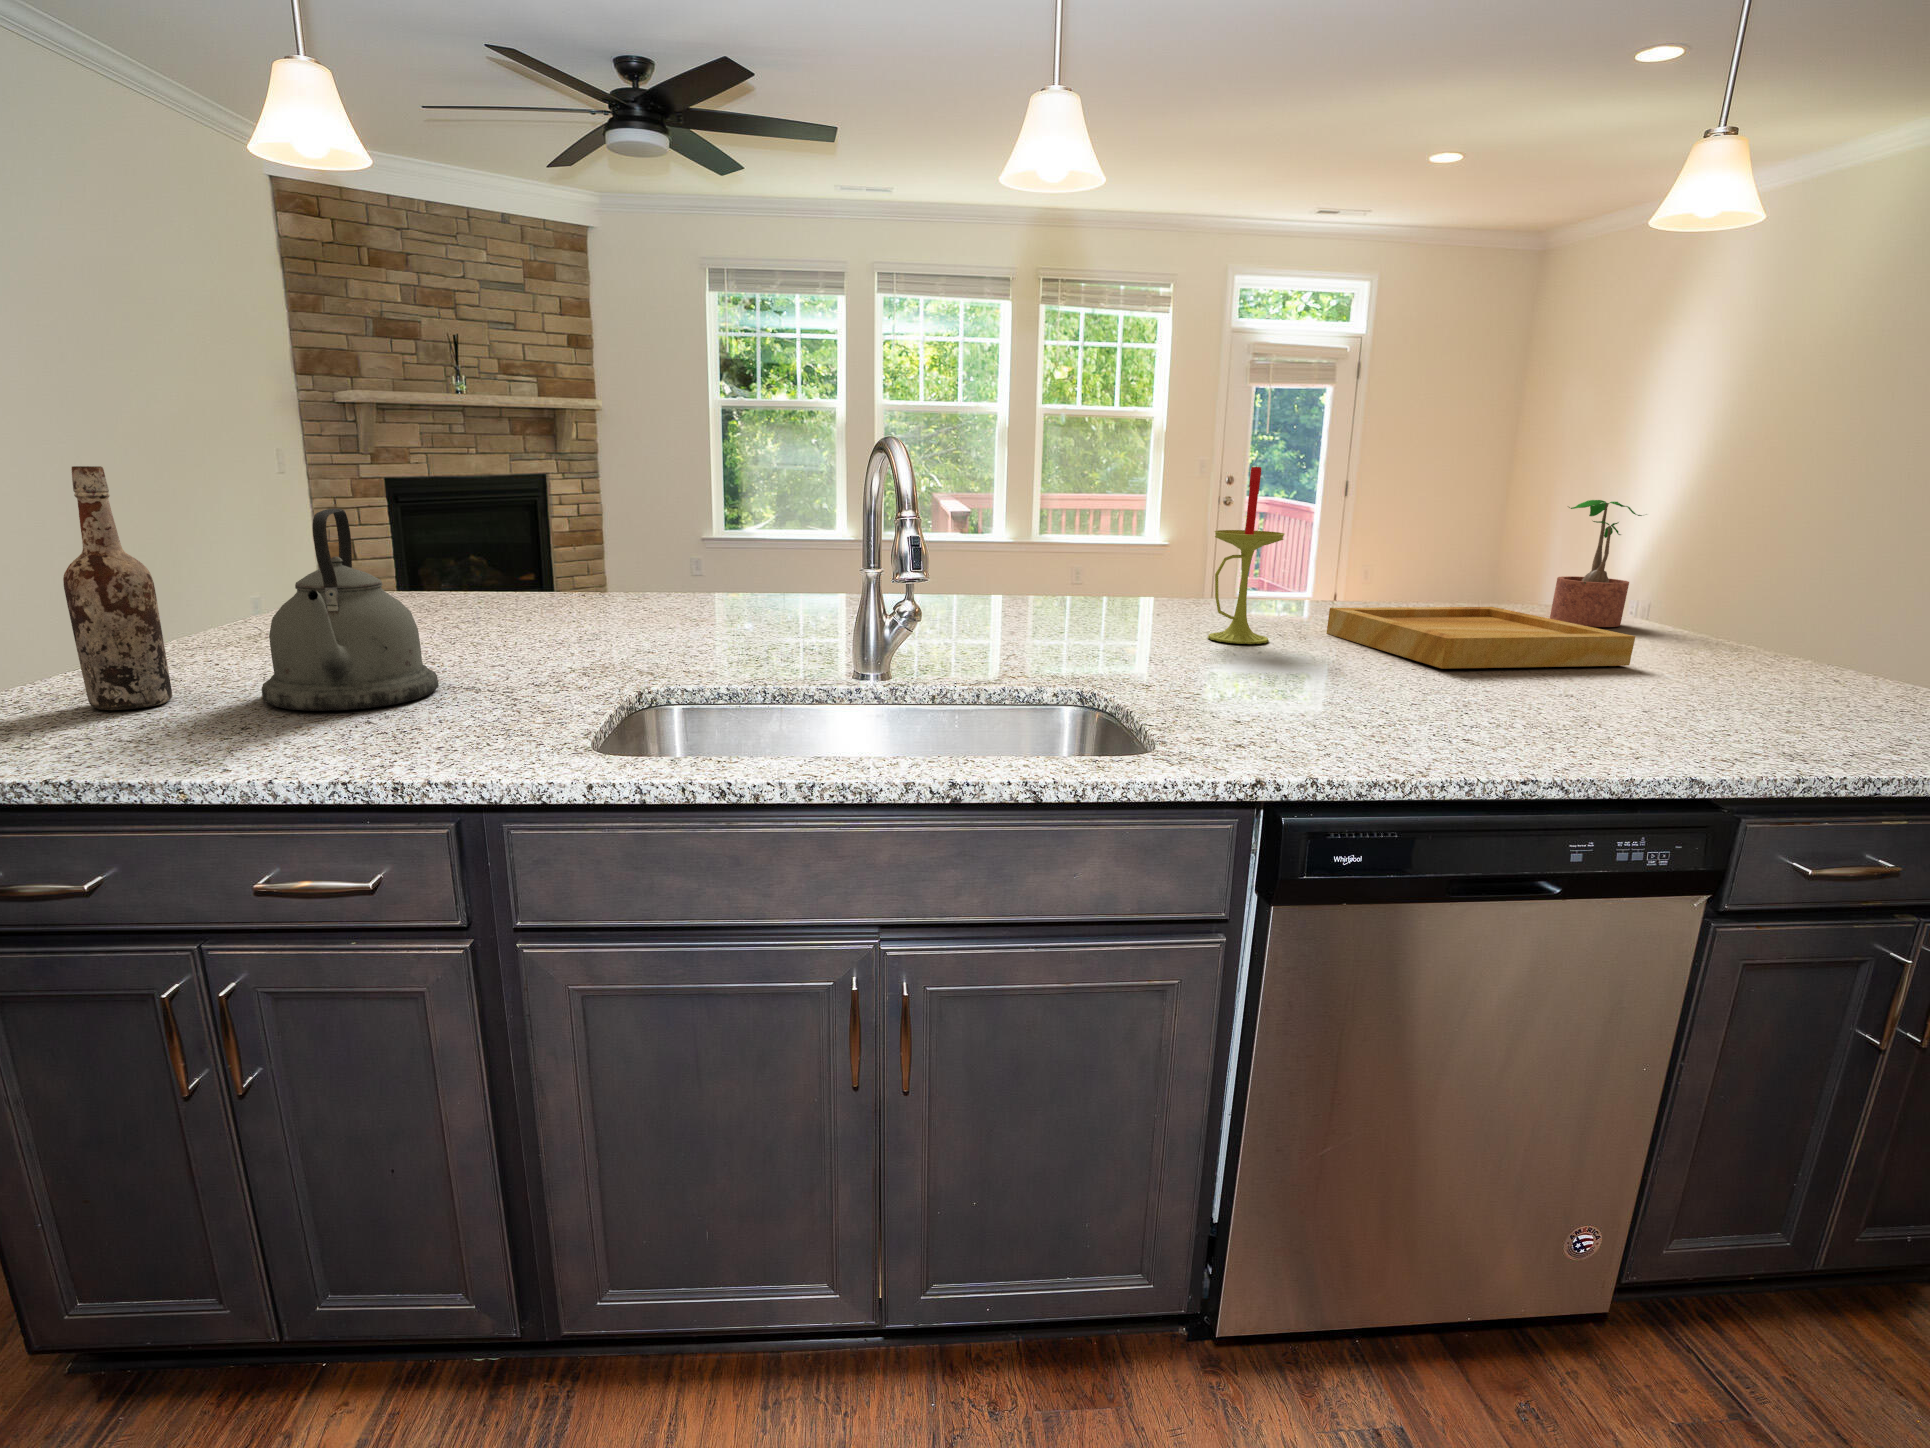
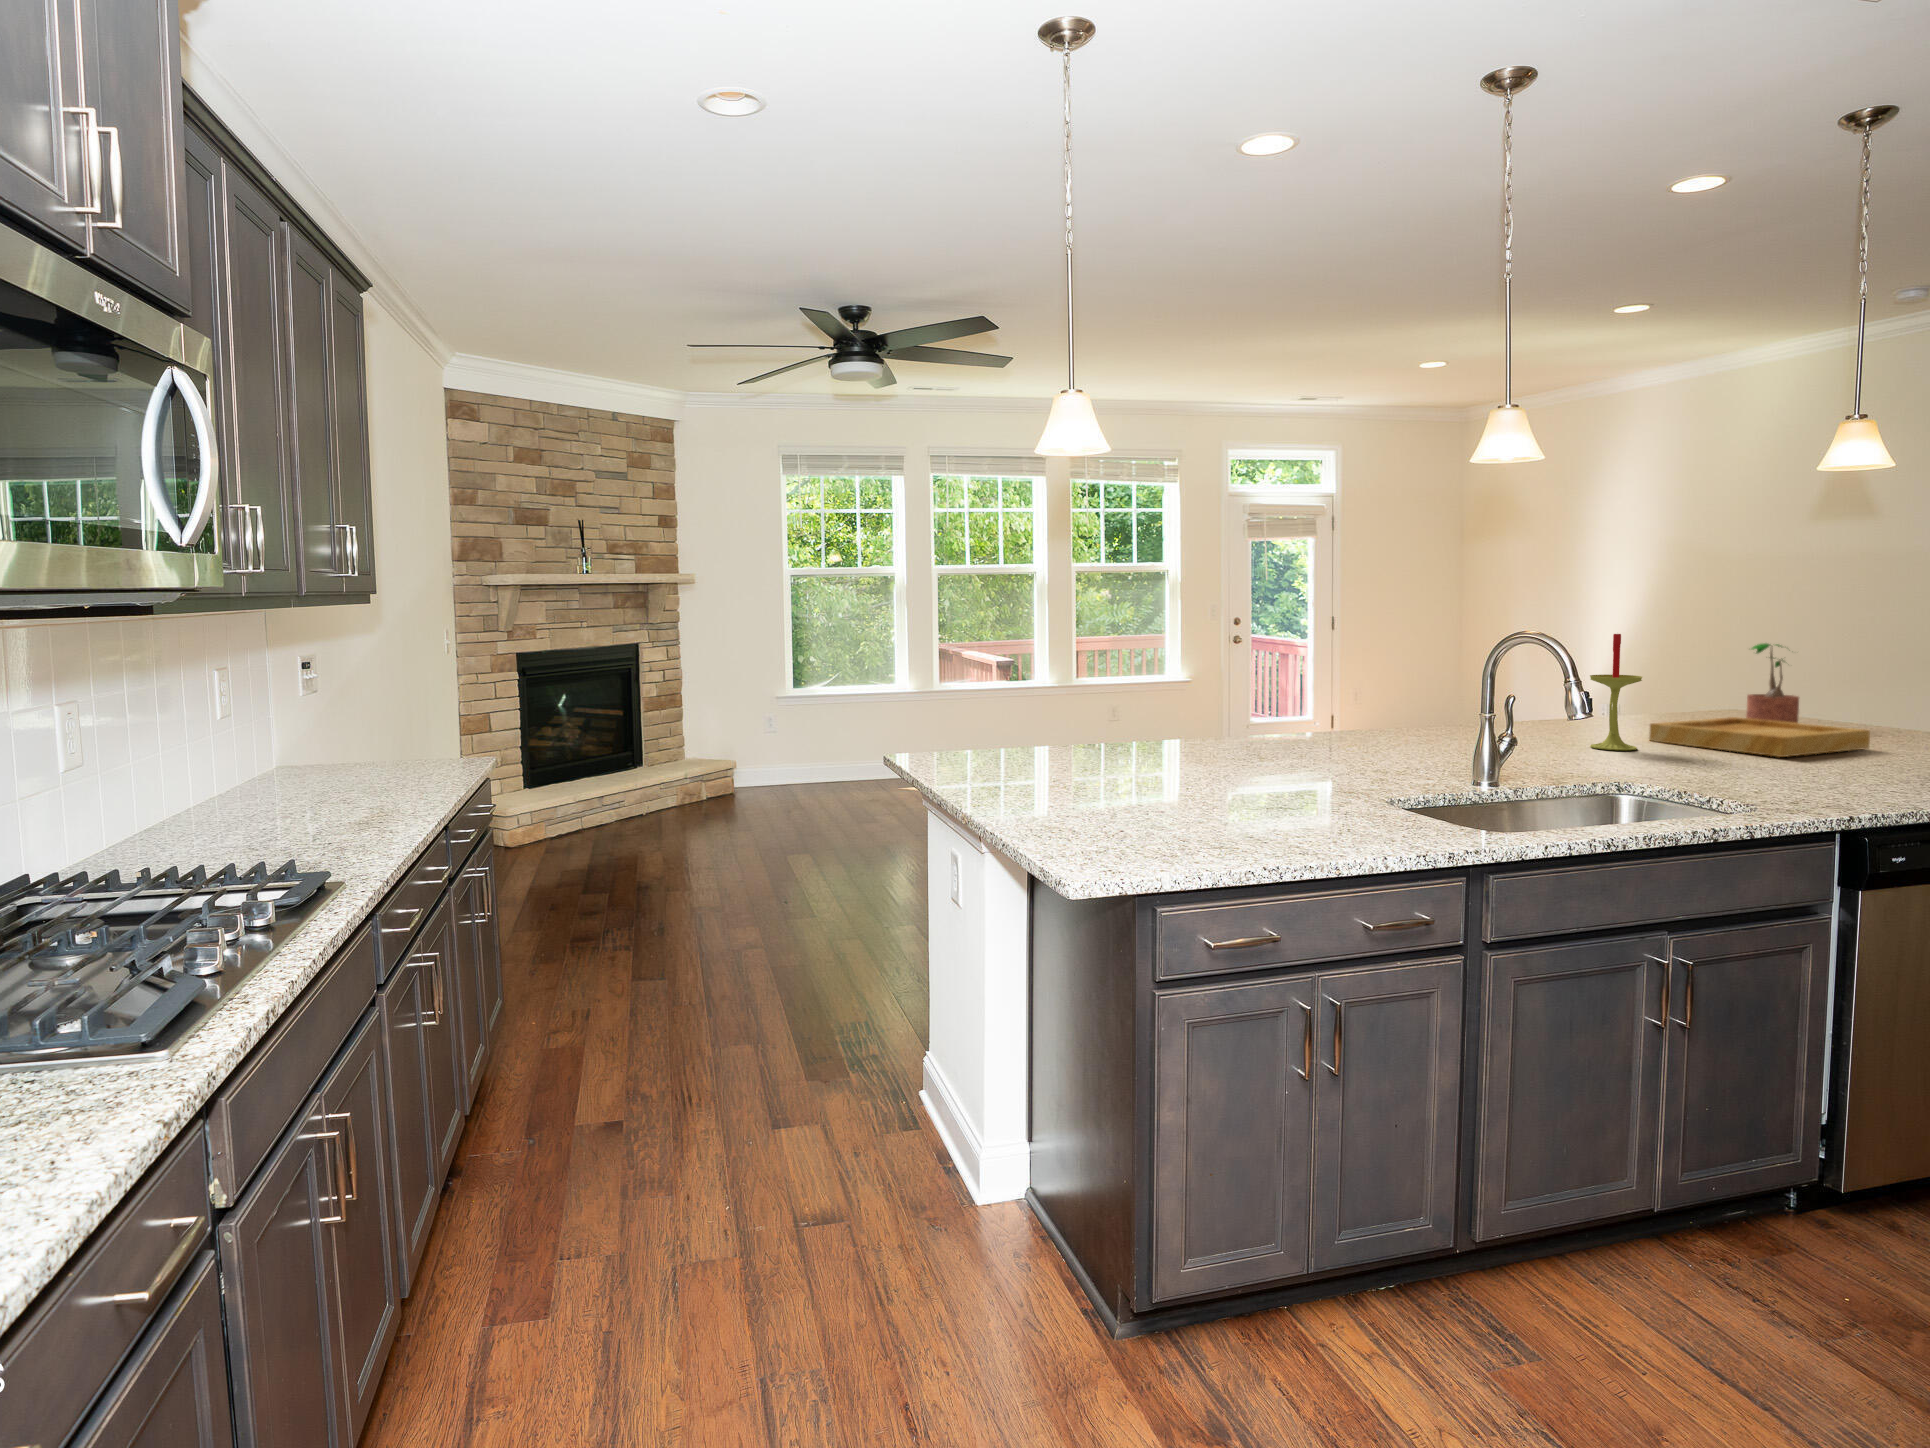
wine bottle: present [63,466,172,710] -> none [1104,672,1154,833]
kettle: present [262,509,439,711] -> none [1180,691,1307,824]

